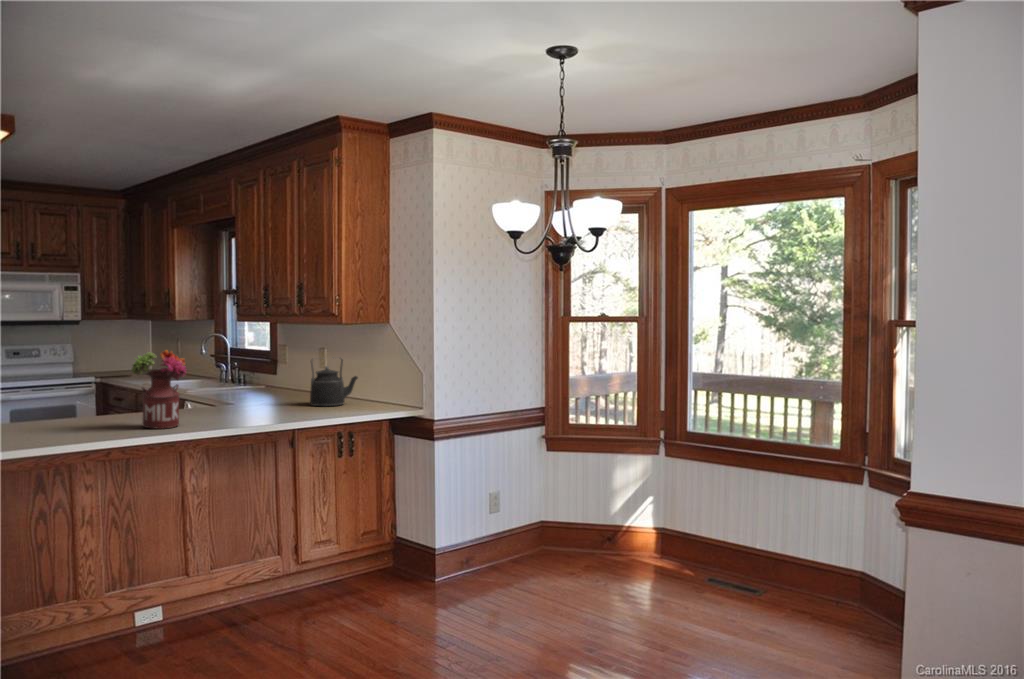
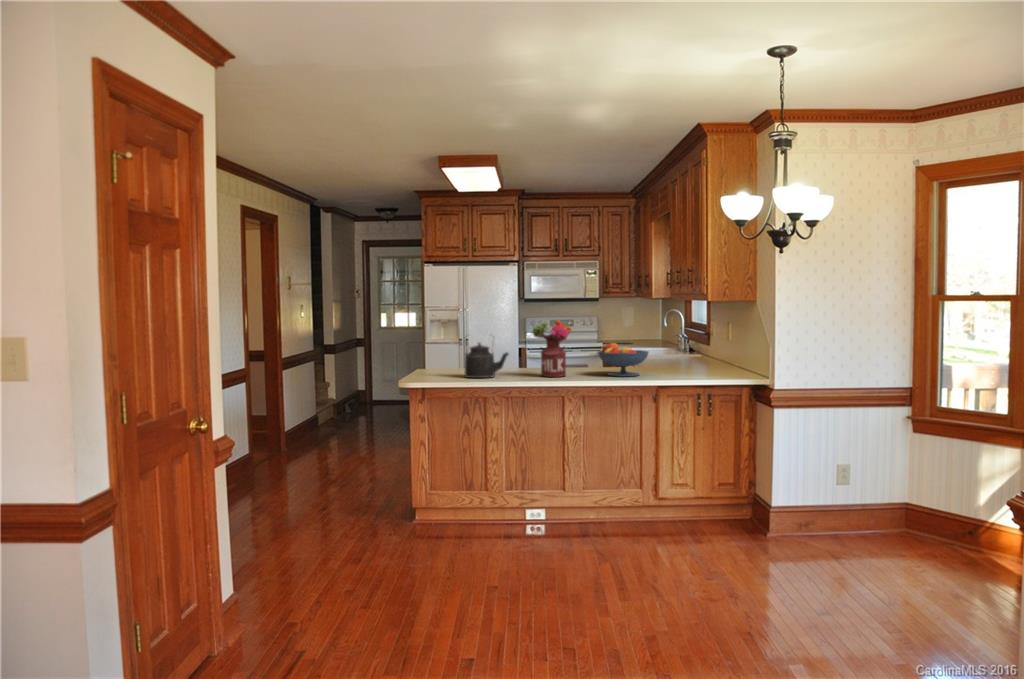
kettle: present [310,358,358,406] -> present [465,342,508,378]
fruit bowl: none [215,377,283,420] -> present [598,343,649,376]

